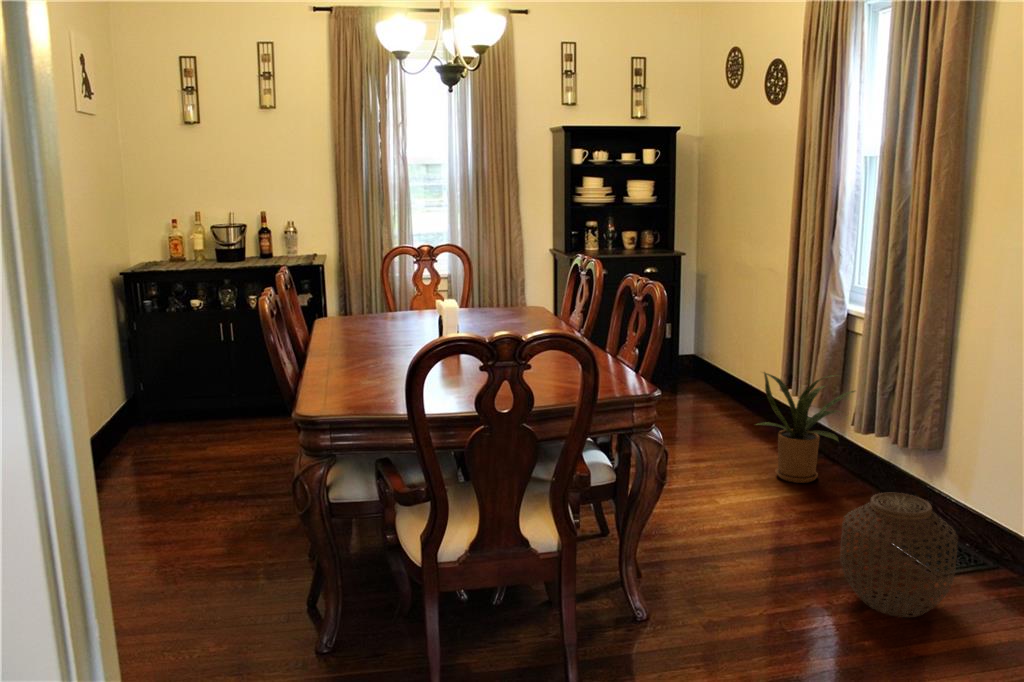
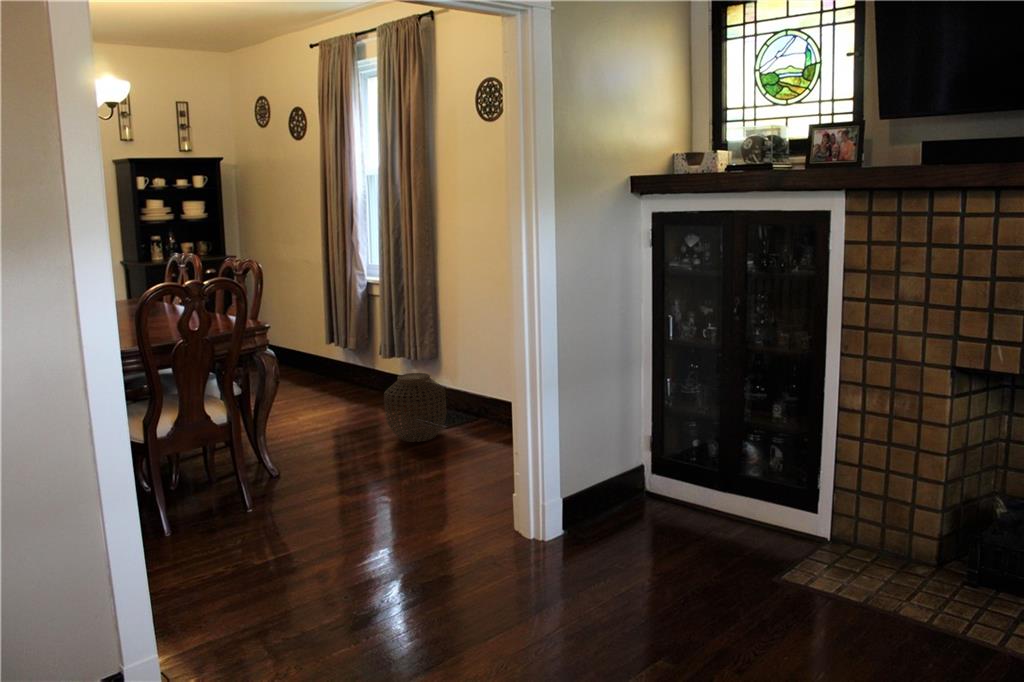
house plant: present [757,372,855,483] -> none [316,322,384,401]

